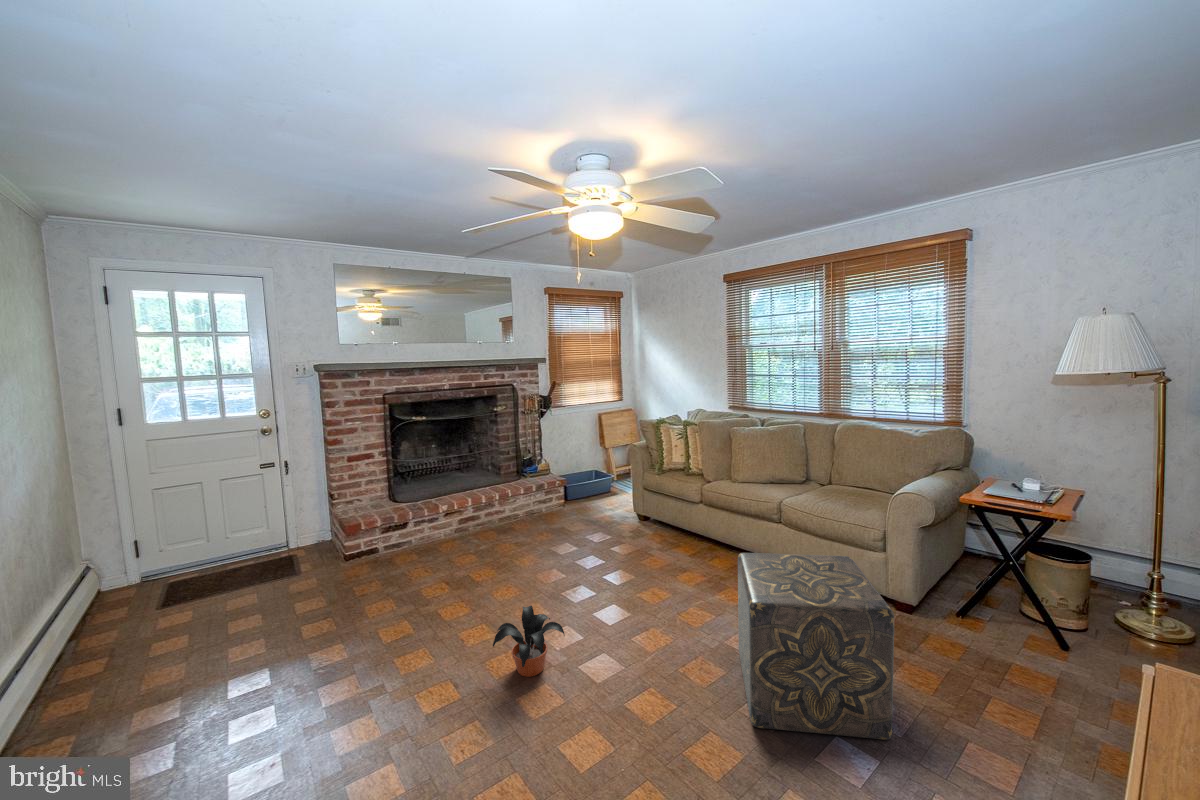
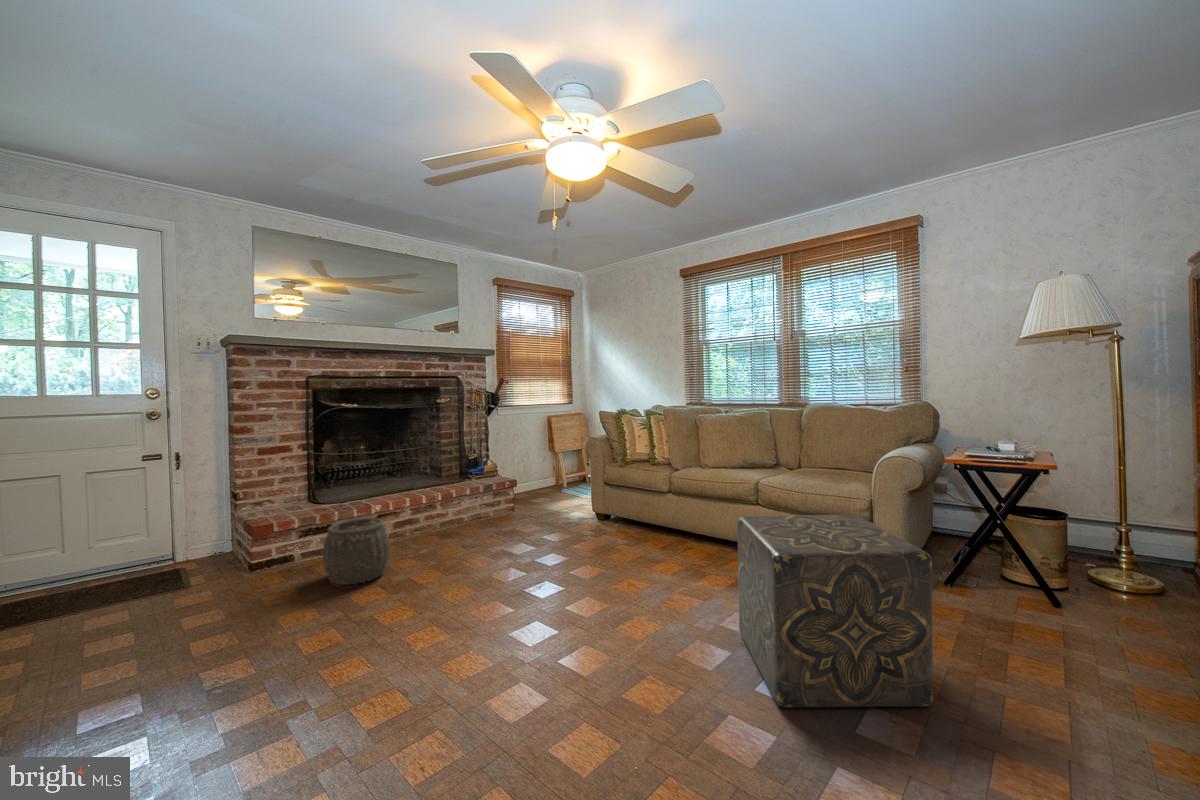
woven basket: none [398,522,453,580] -> present [322,518,390,585]
potted plant: present [493,606,564,677] -> none [455,592,543,677]

